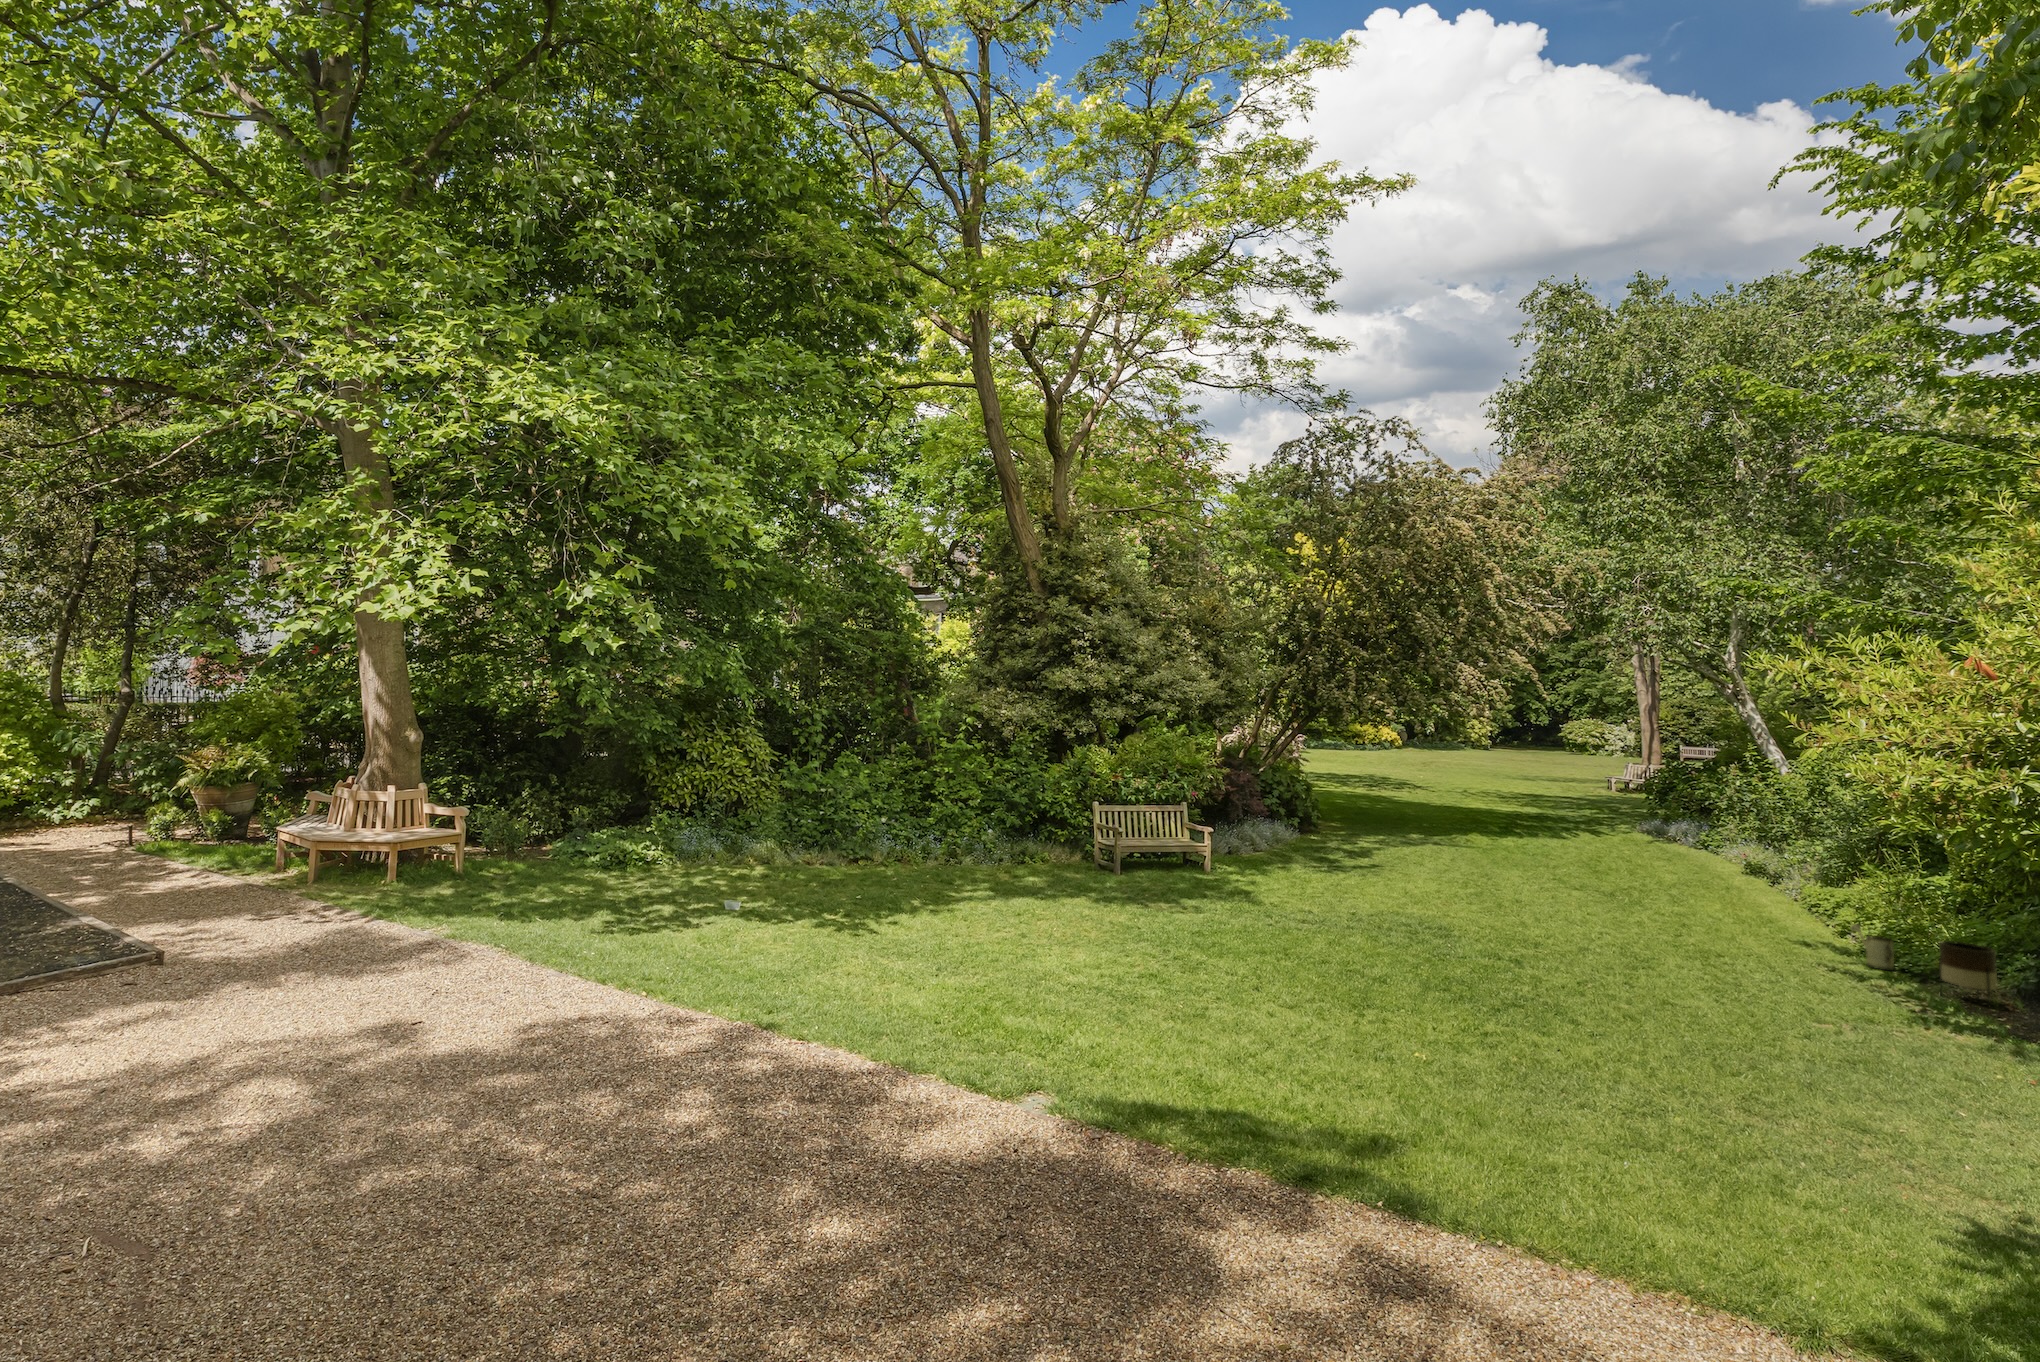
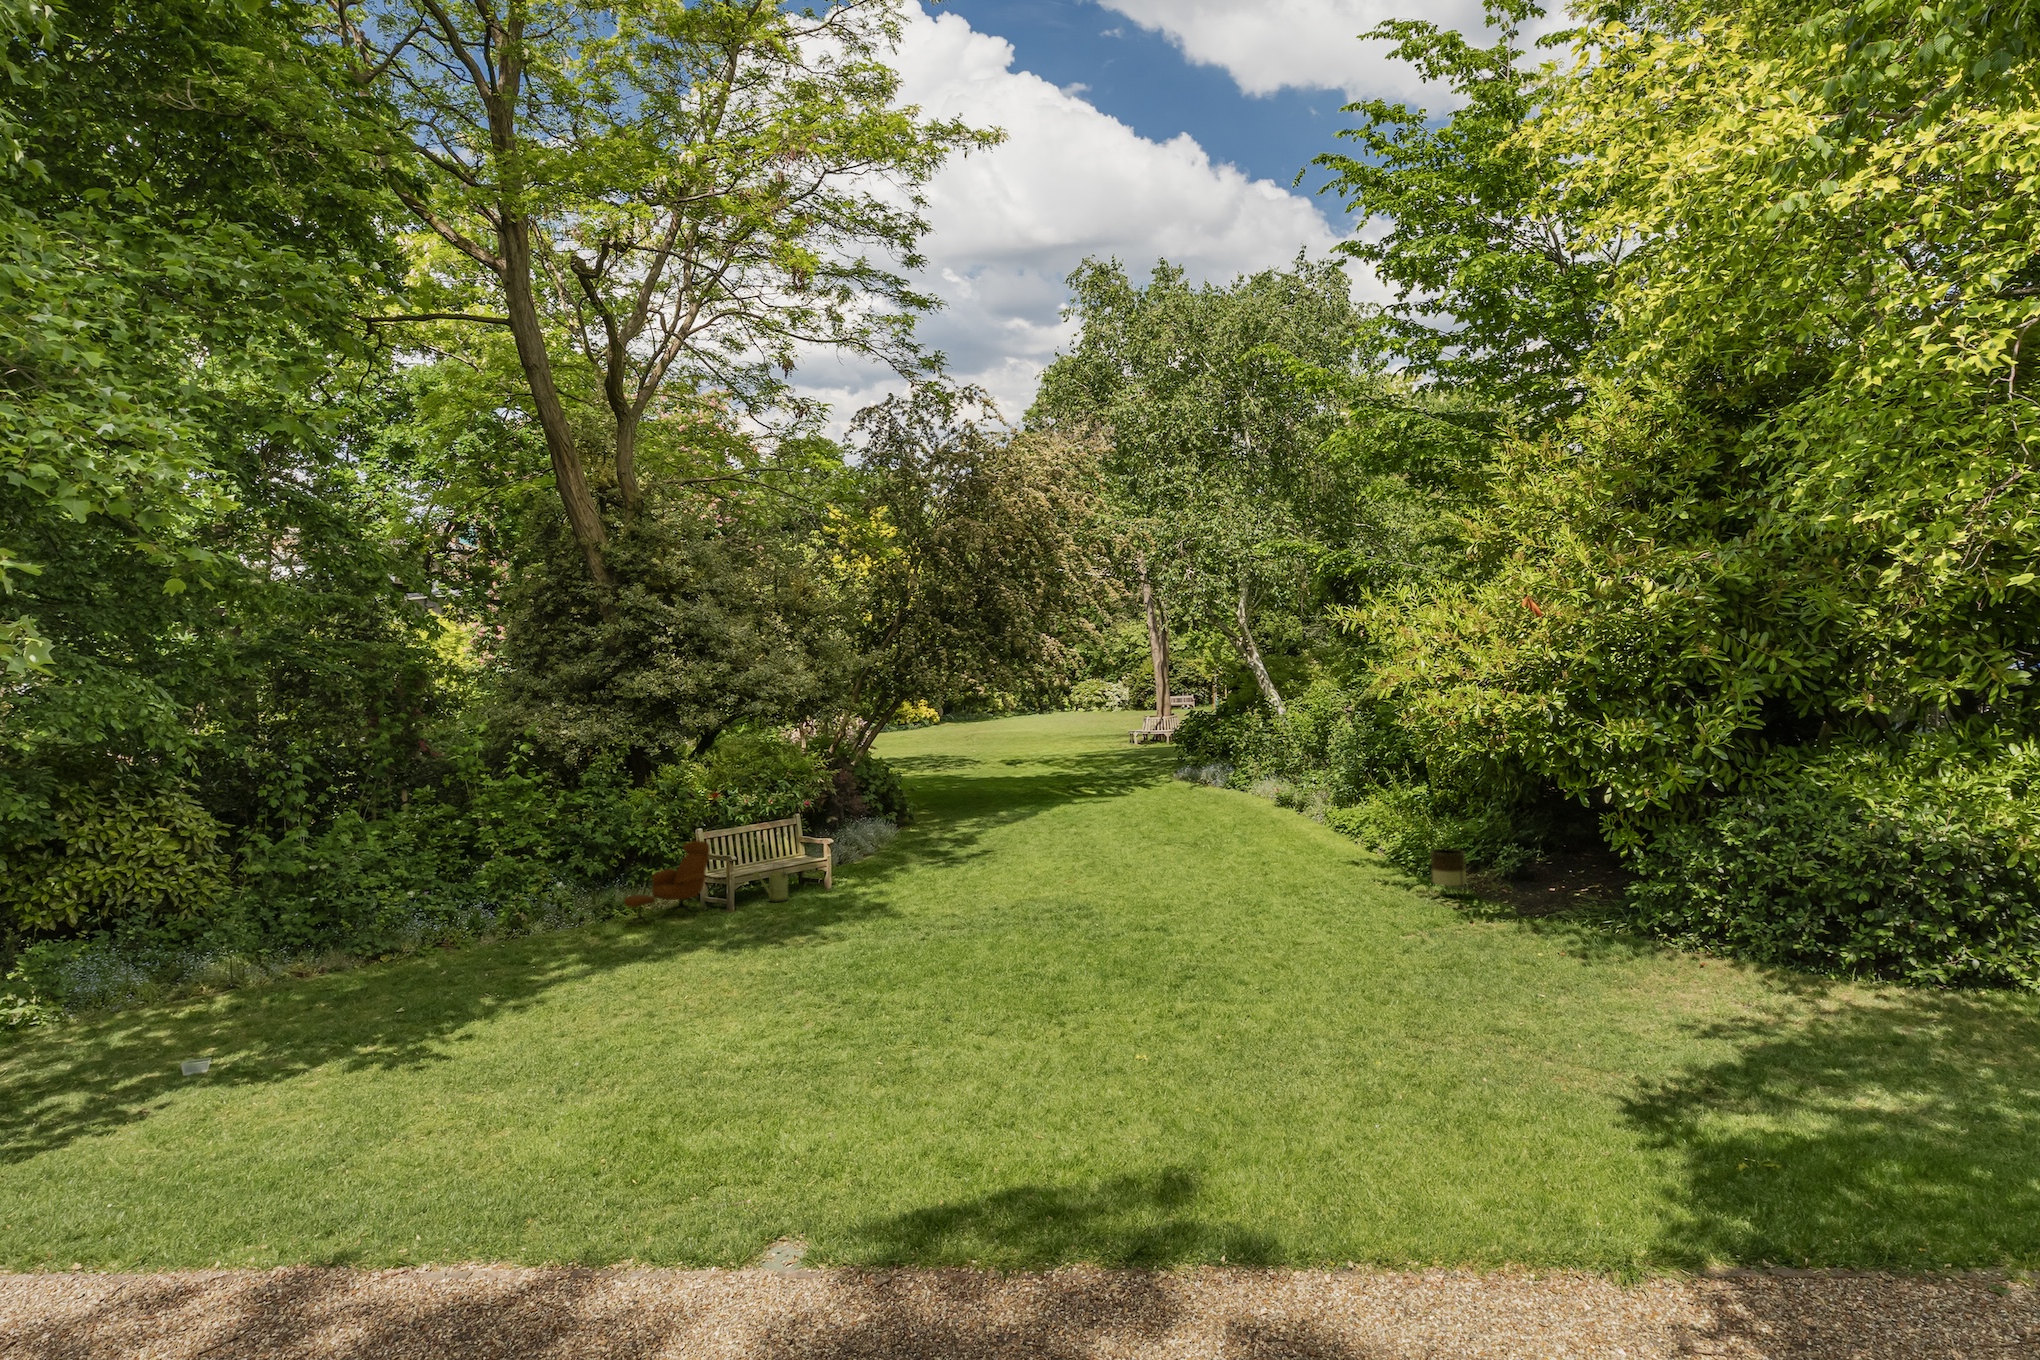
lounge chair: none [1032,809,1104,871] -> present [624,841,710,924]
watering can: present [1850,924,1894,971] -> present [752,871,788,902]

